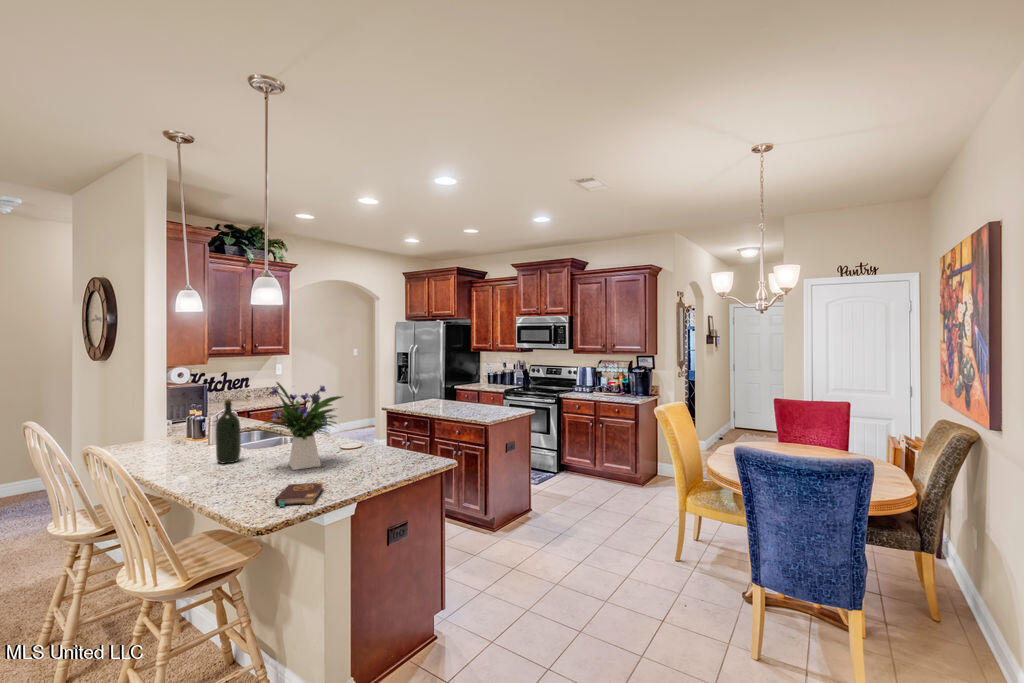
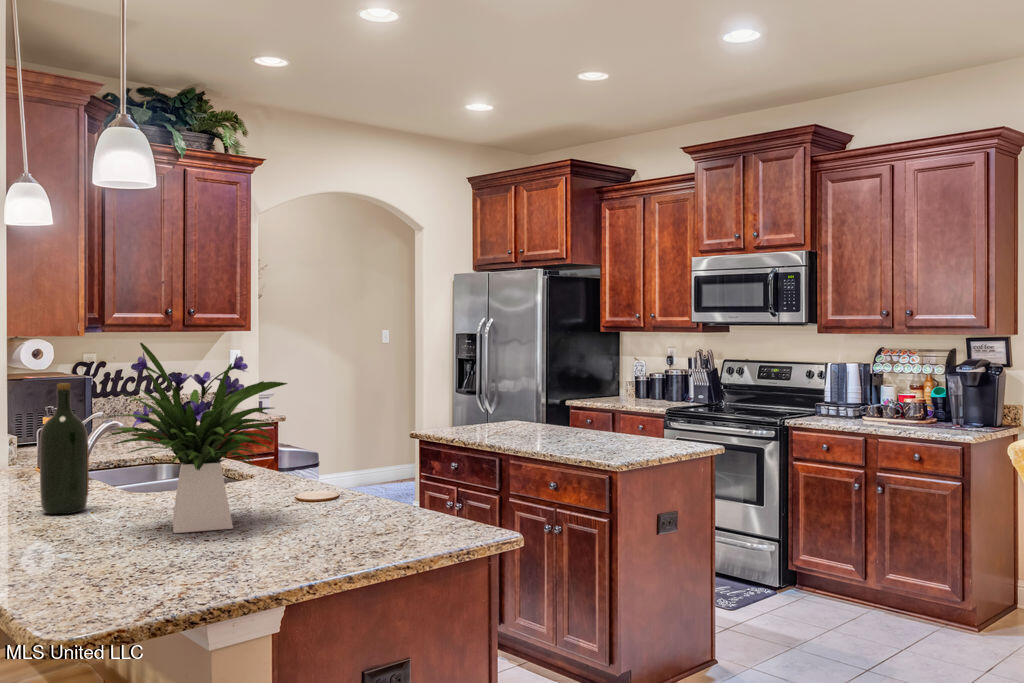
book: present [275,482,324,507] -> none [89,558,211,606]

